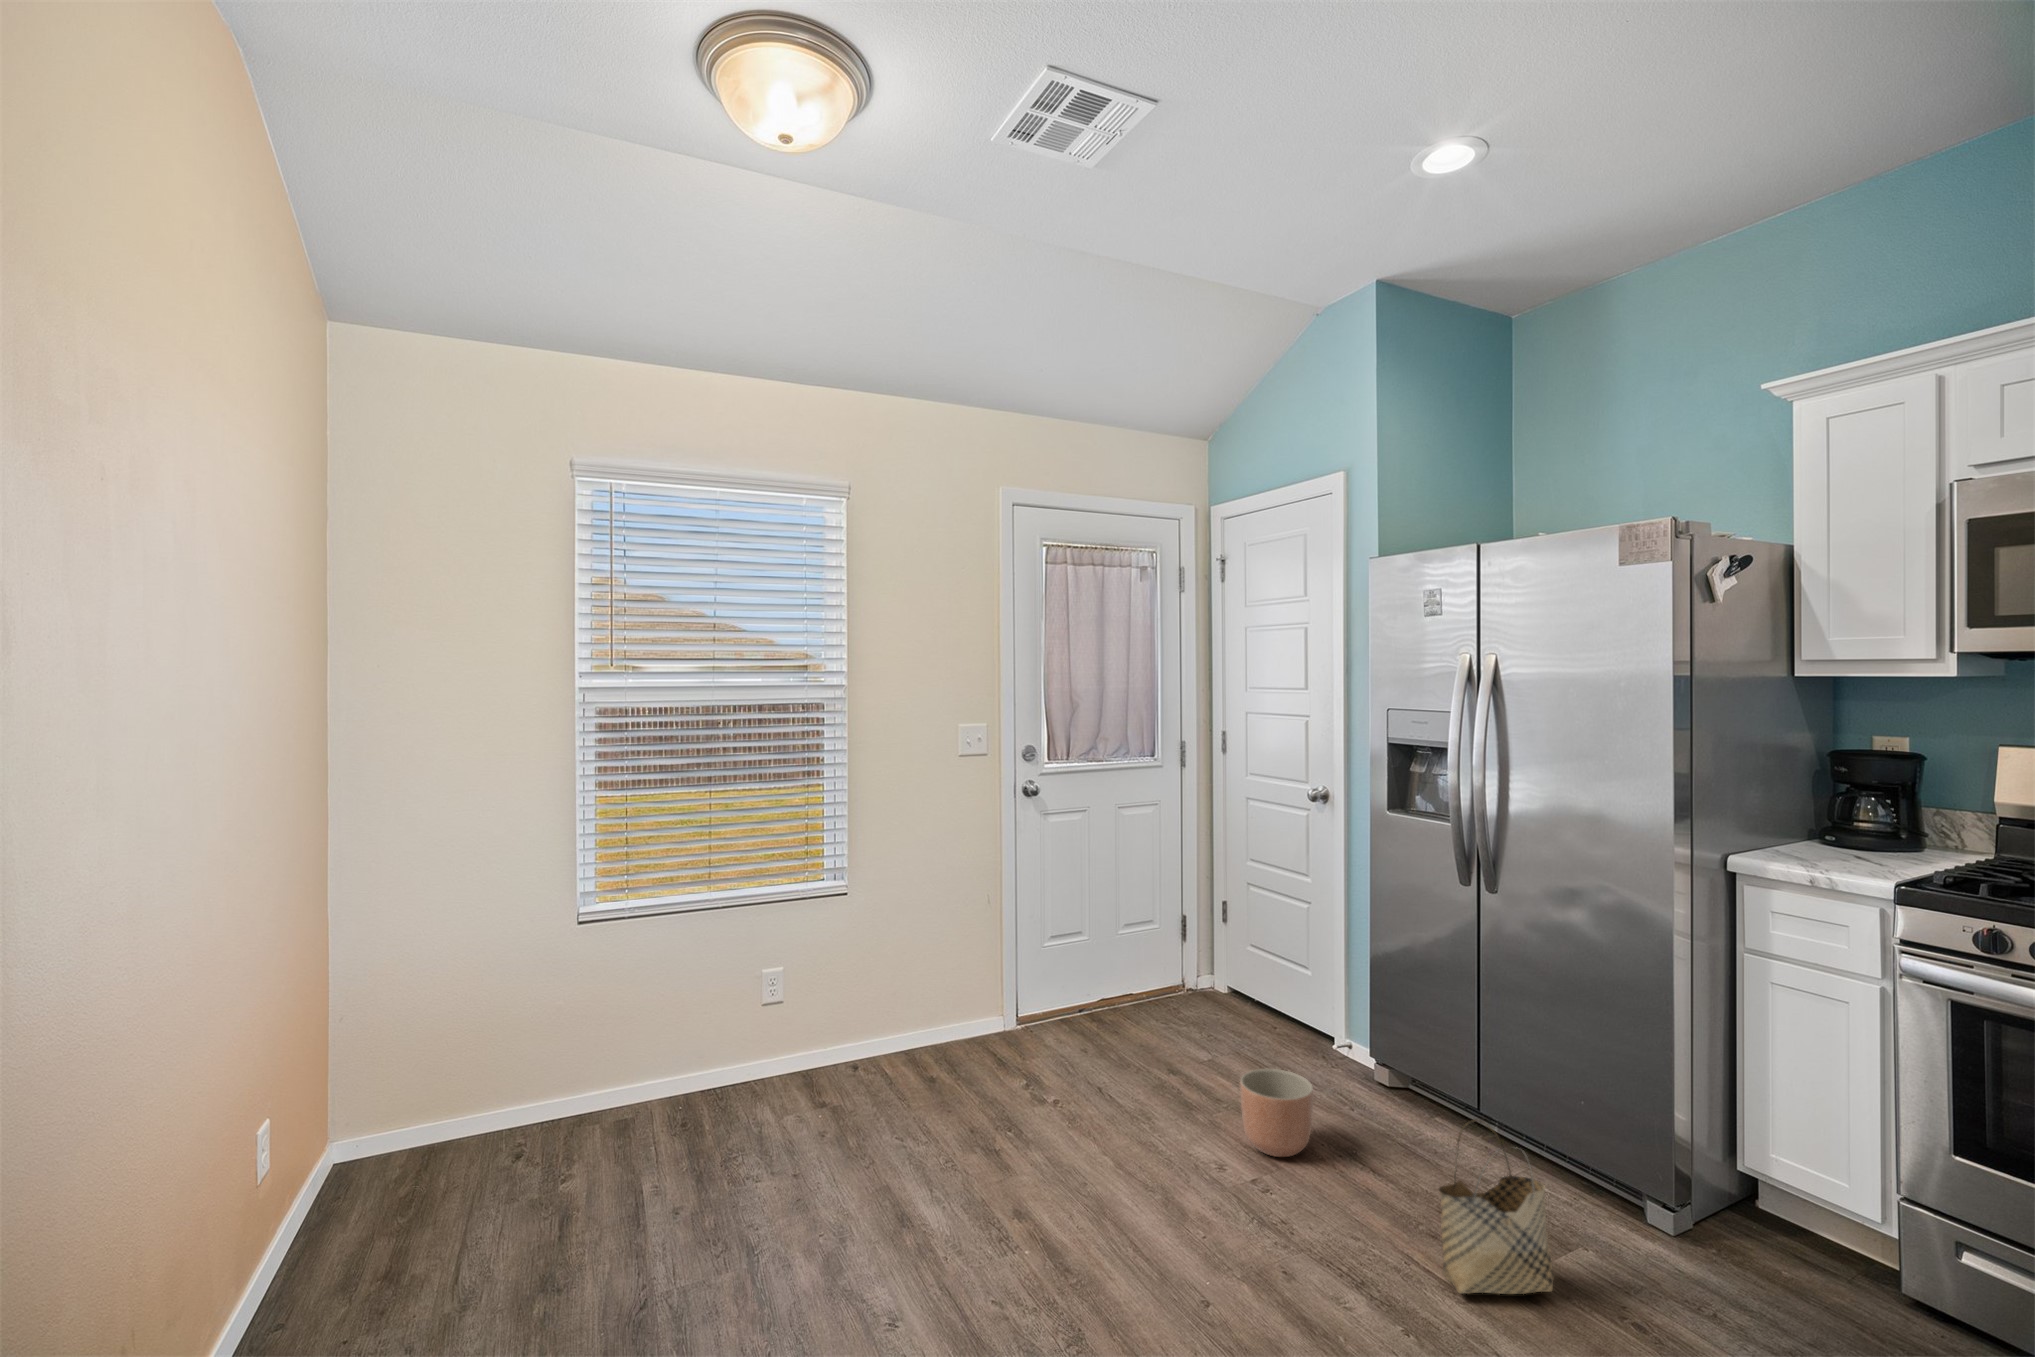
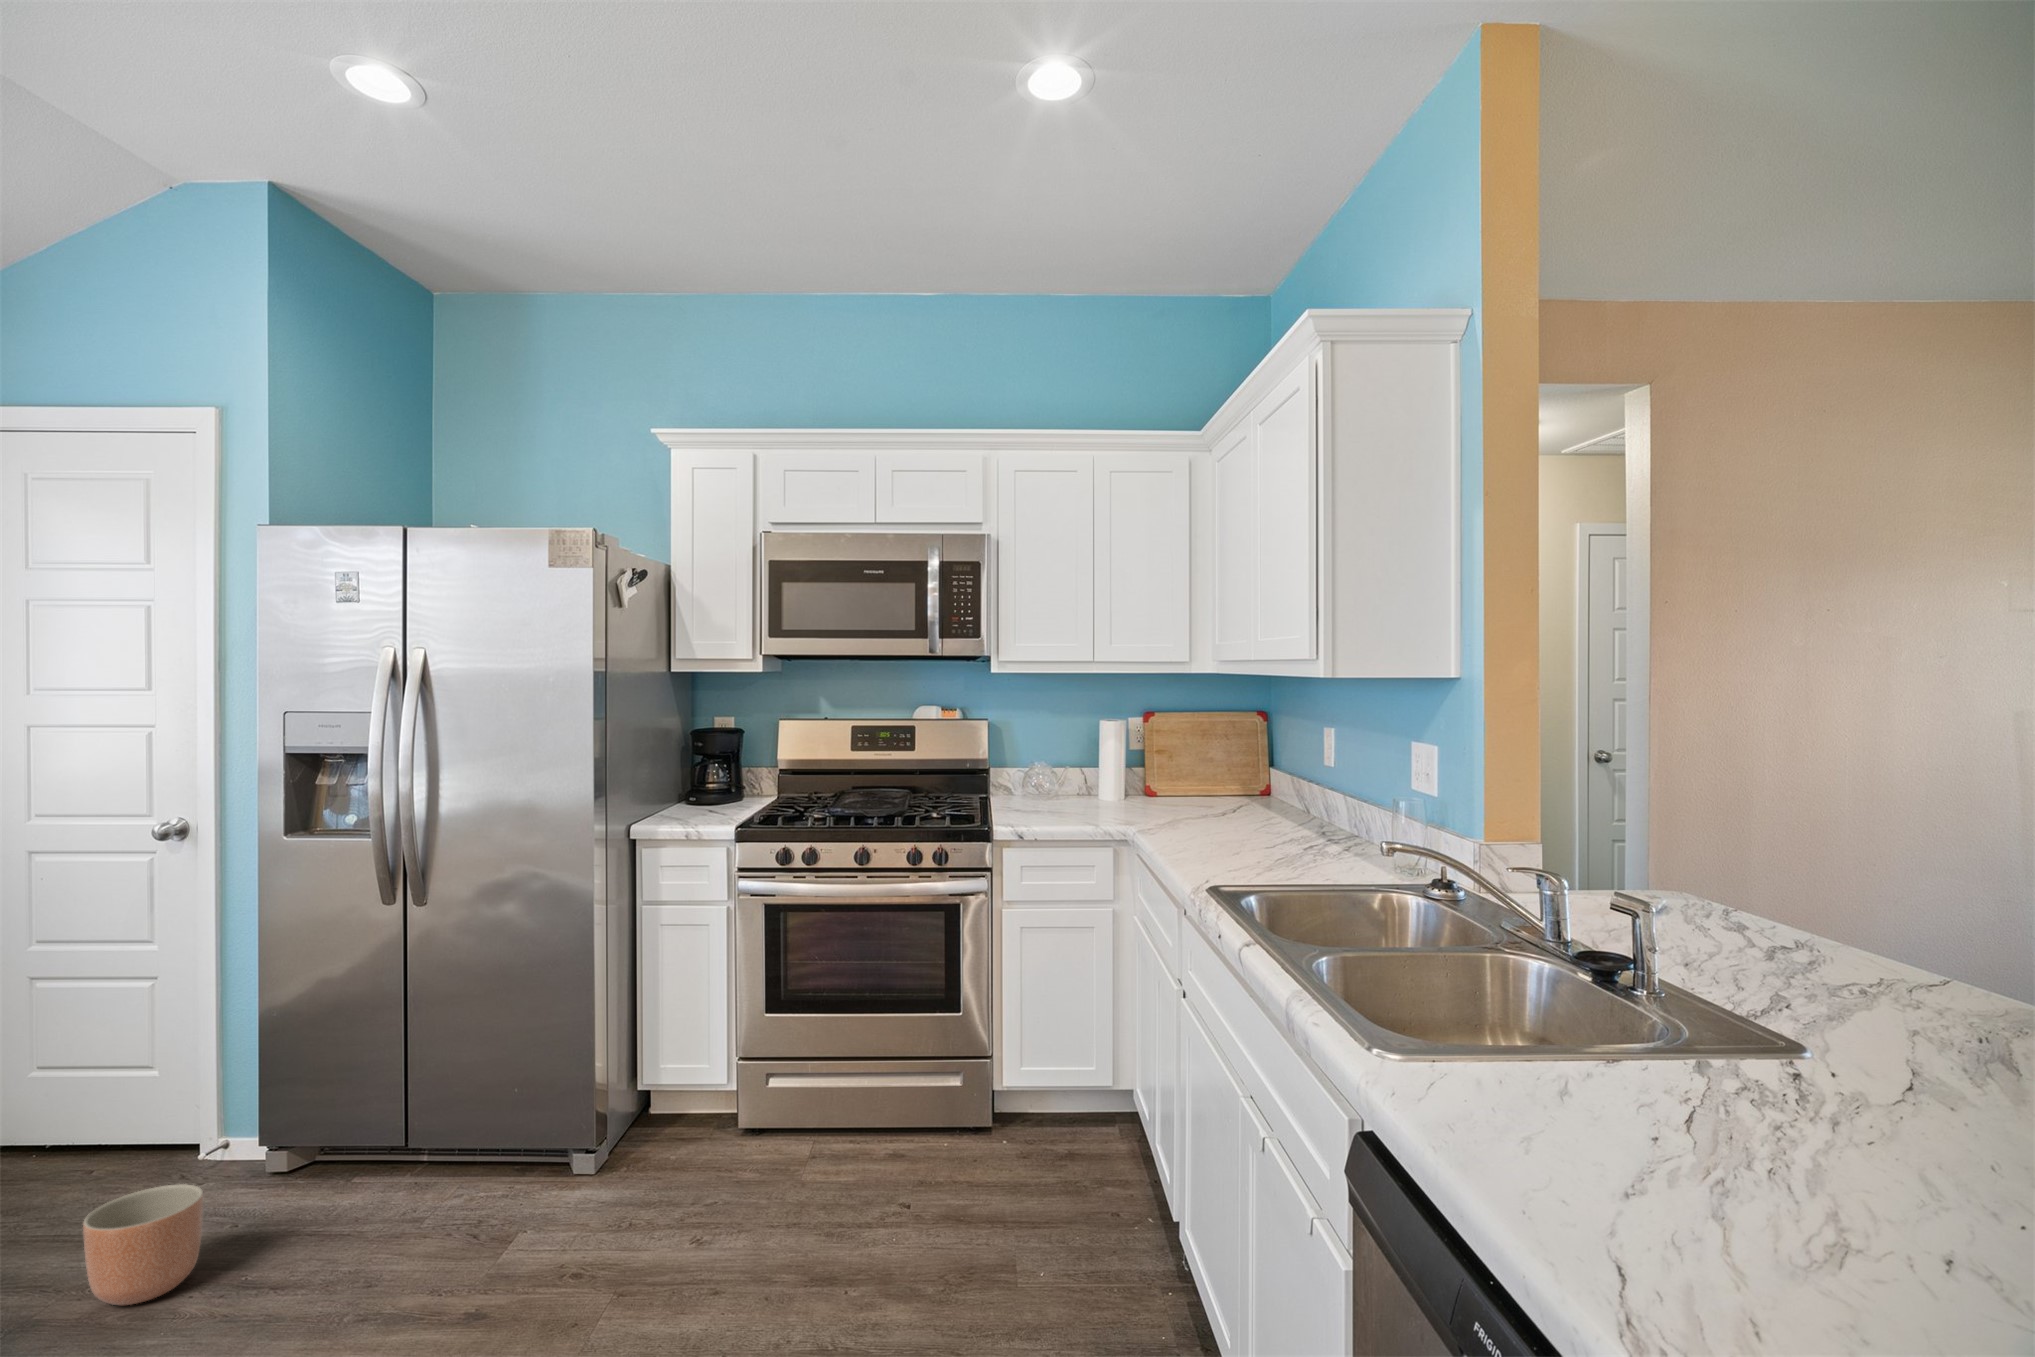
woven basket: present [1439,1119,1553,1294] -> none [398,1128,511,1312]

